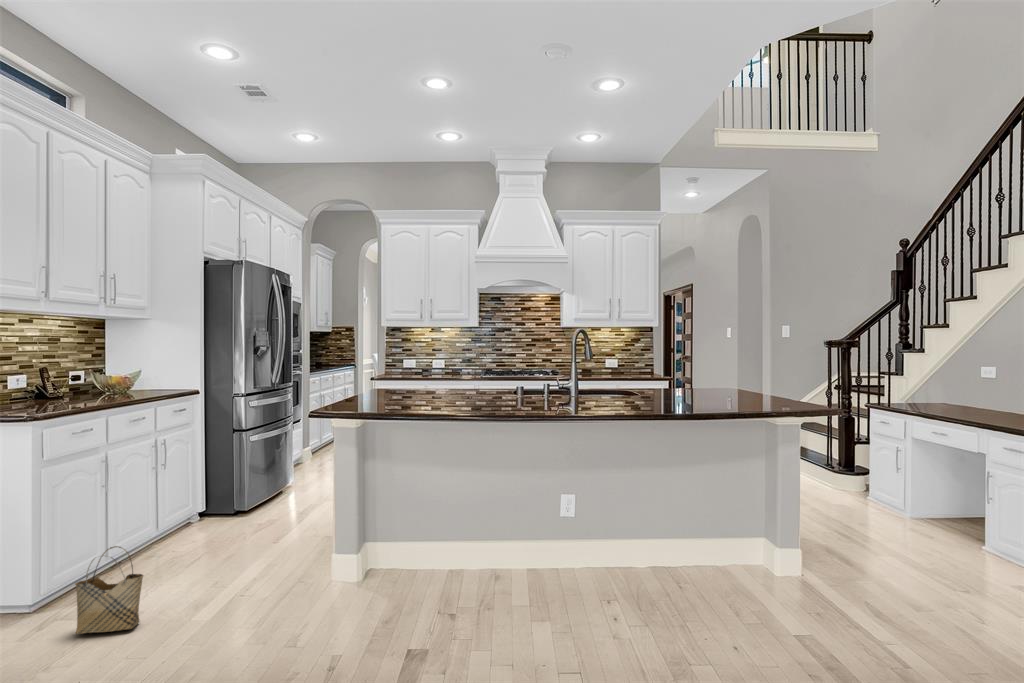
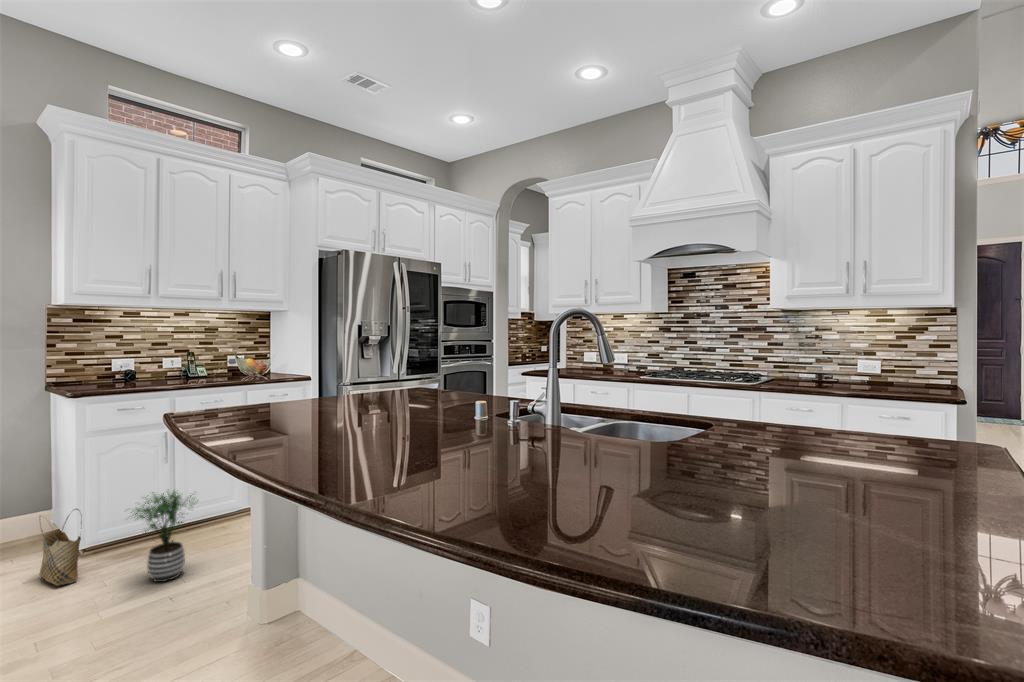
potted plant: none [195,501,262,597] -> present [129,490,196,582]

